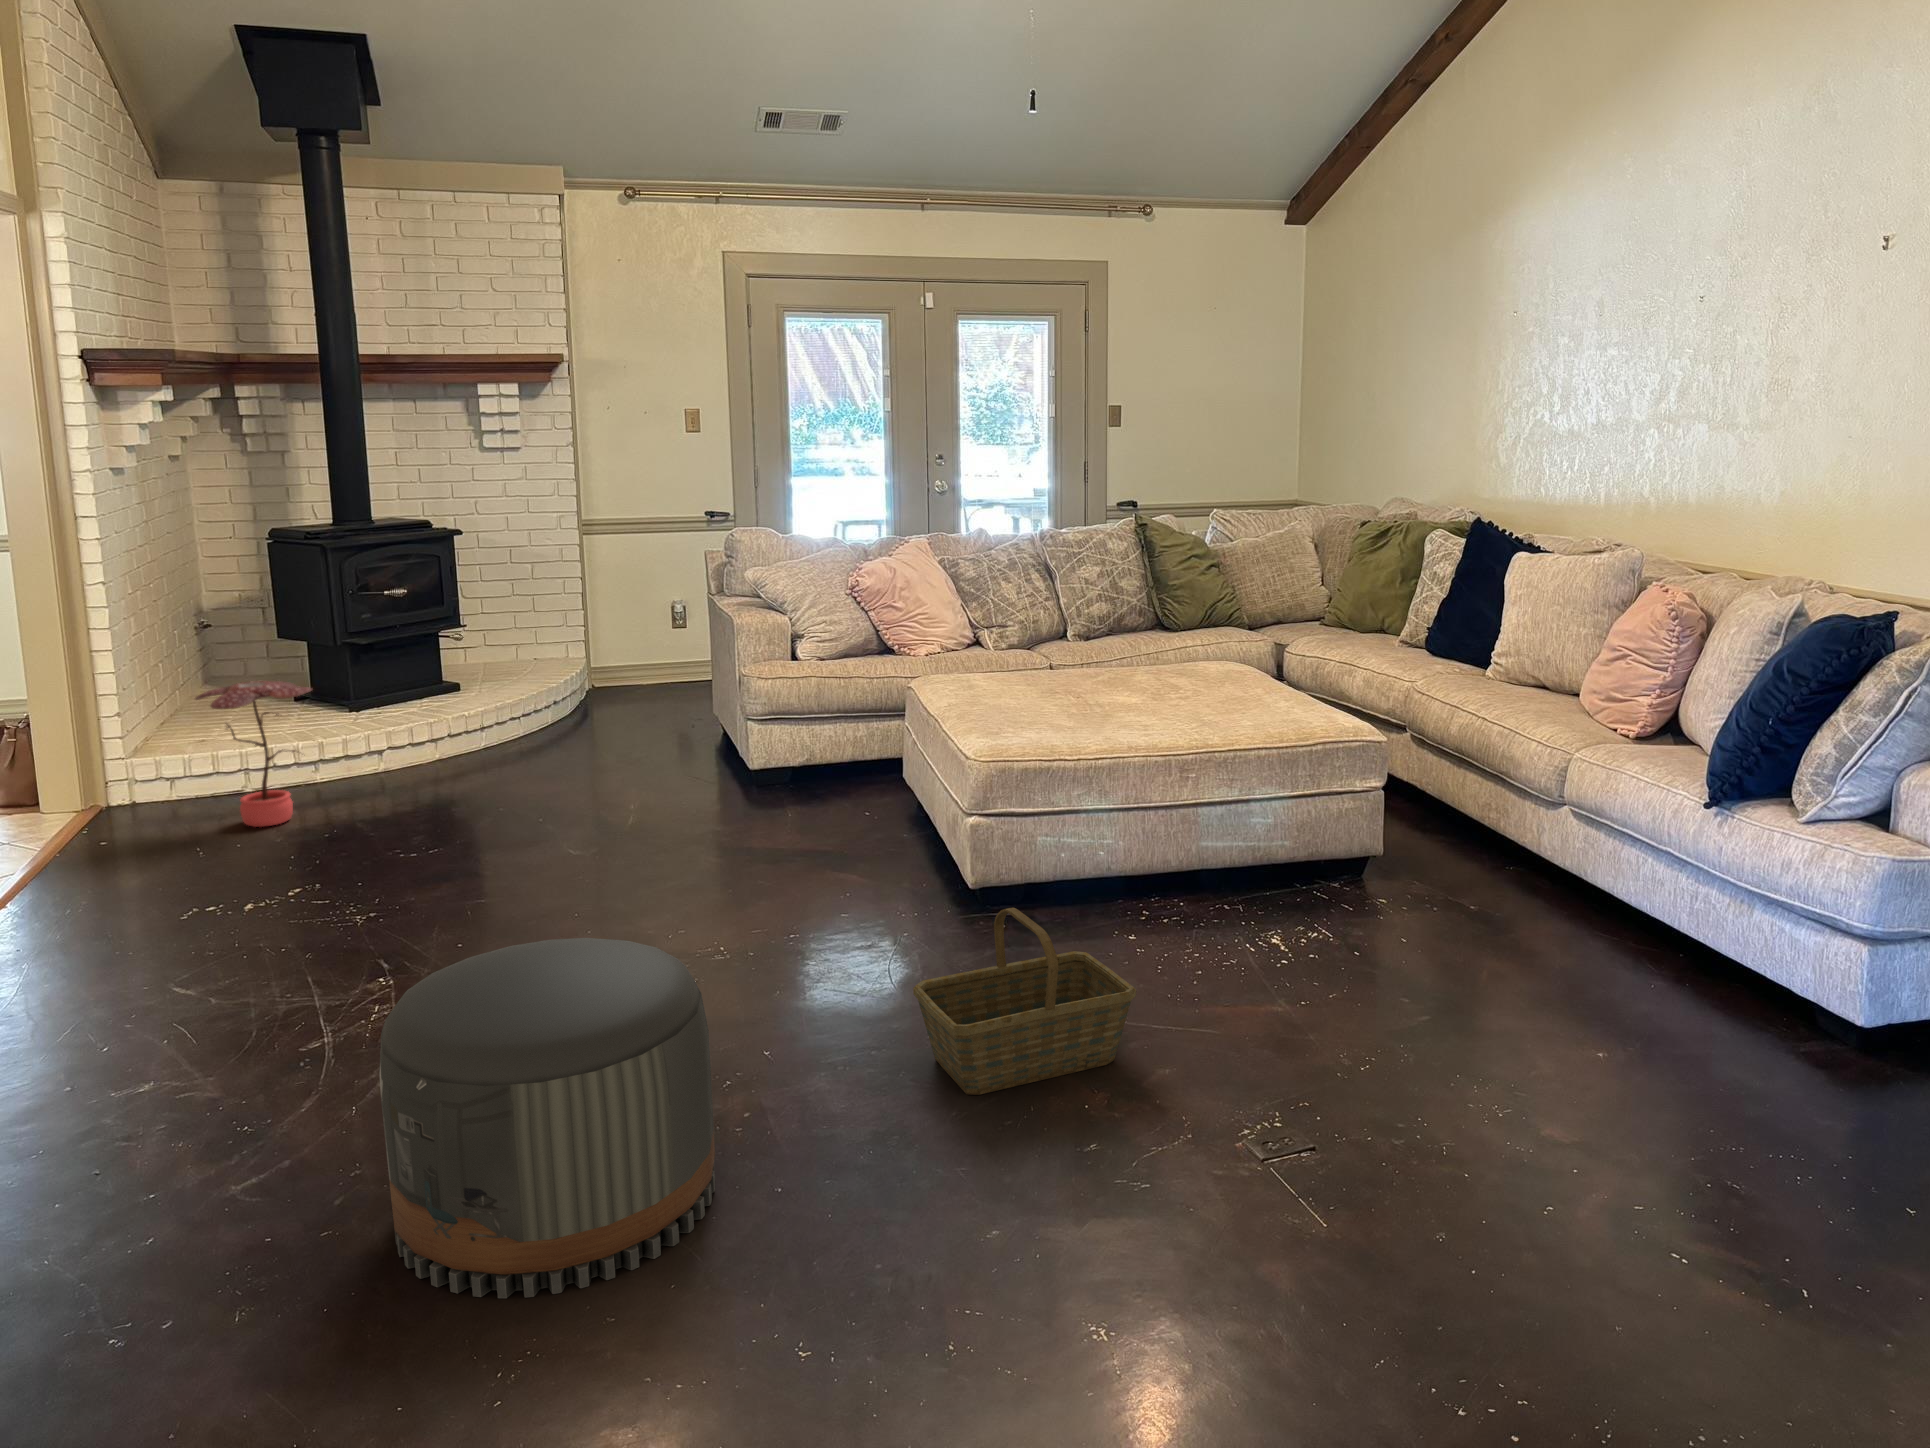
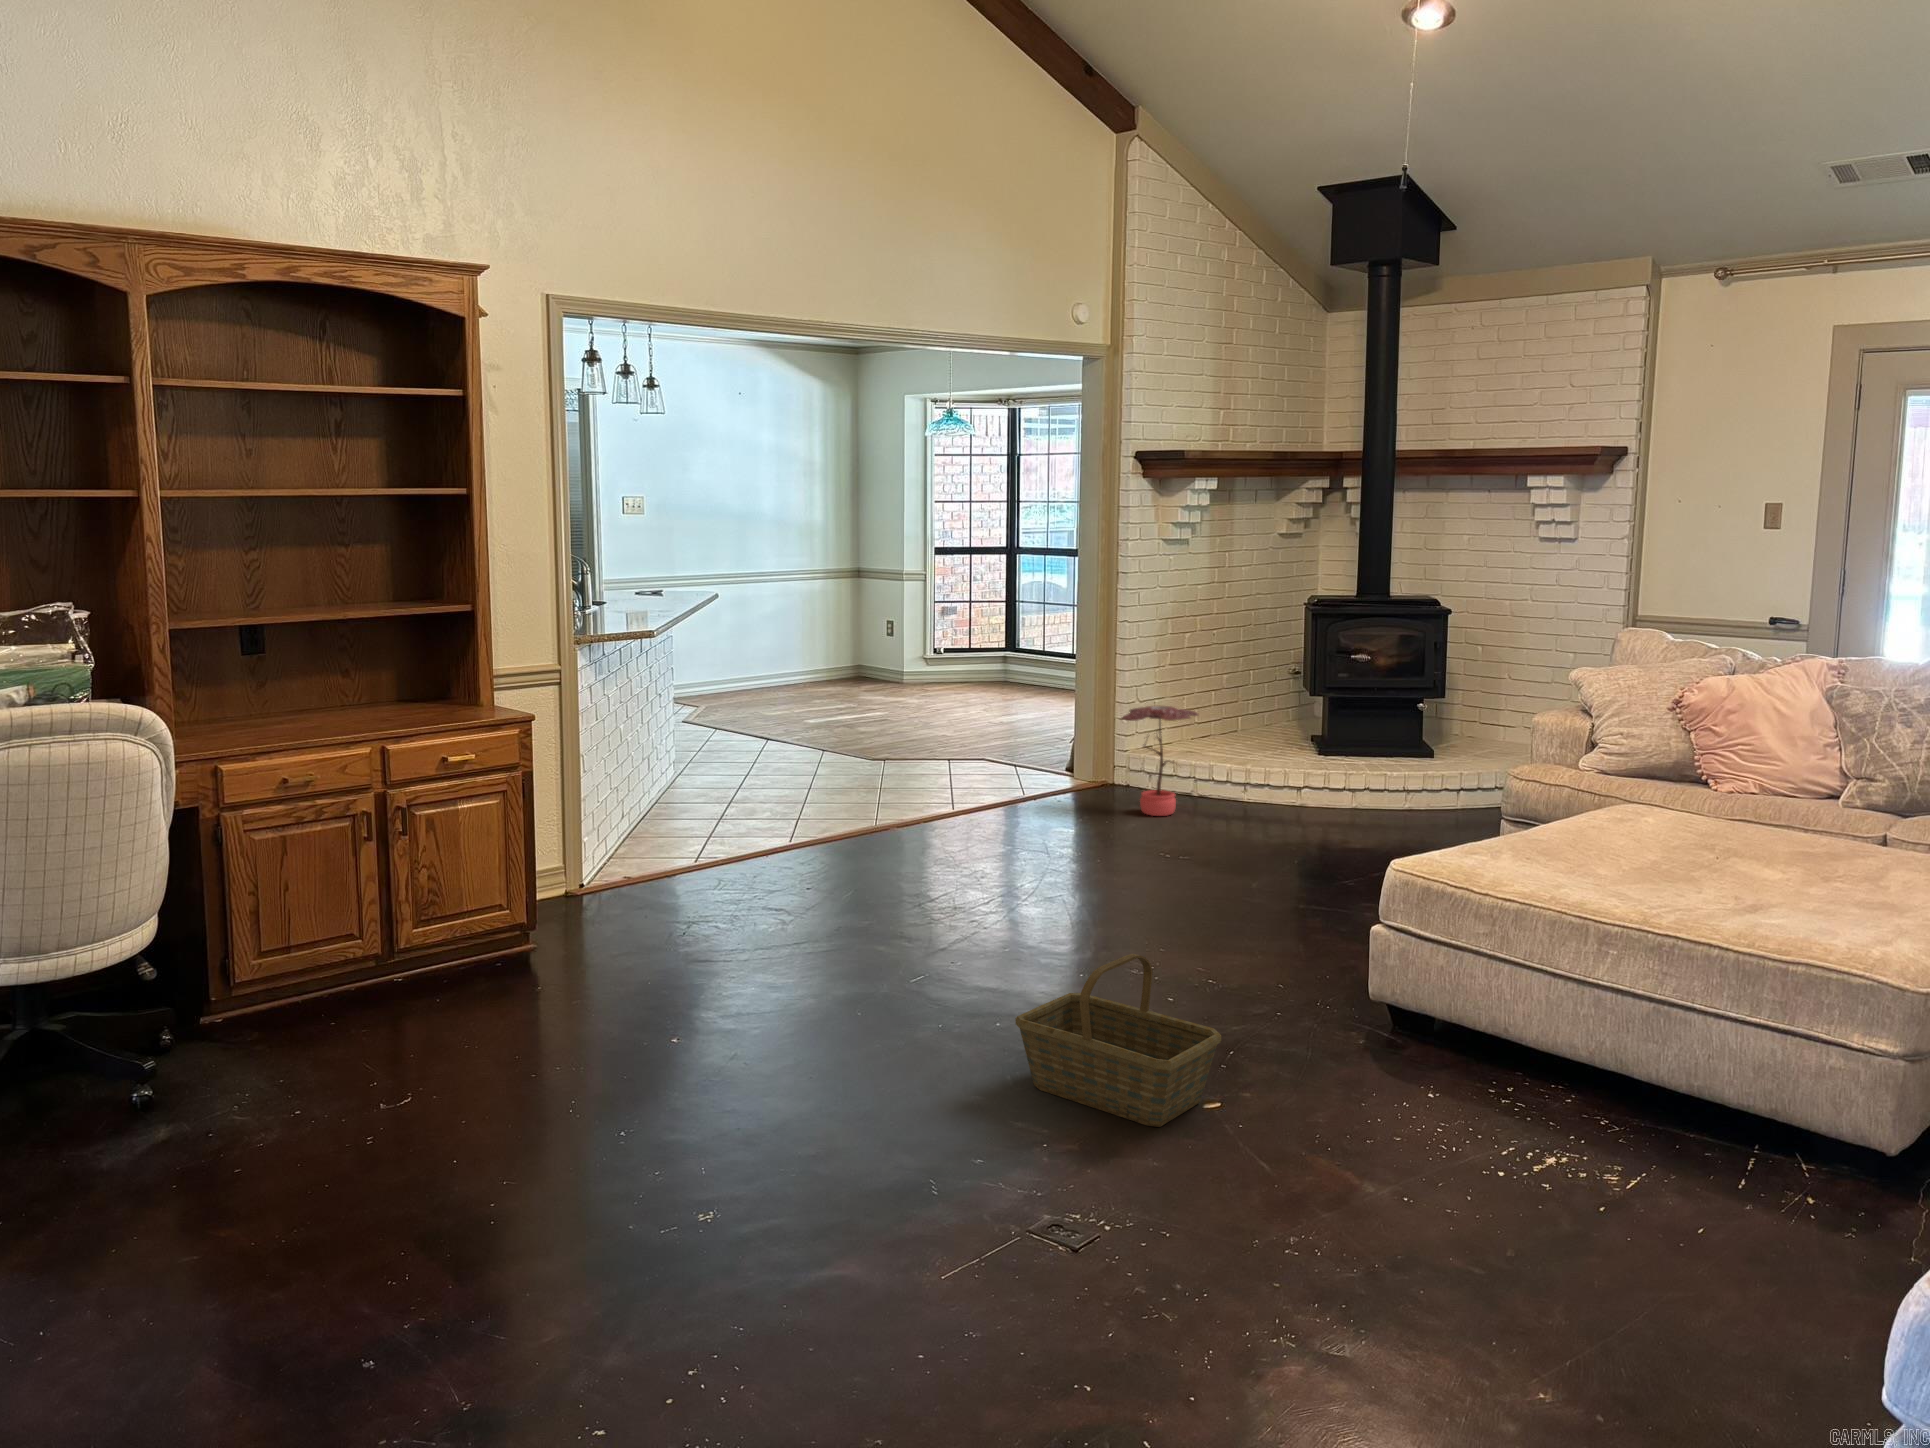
pouf: present [379,938,715,1298] -> none [685,847,885,1049]

